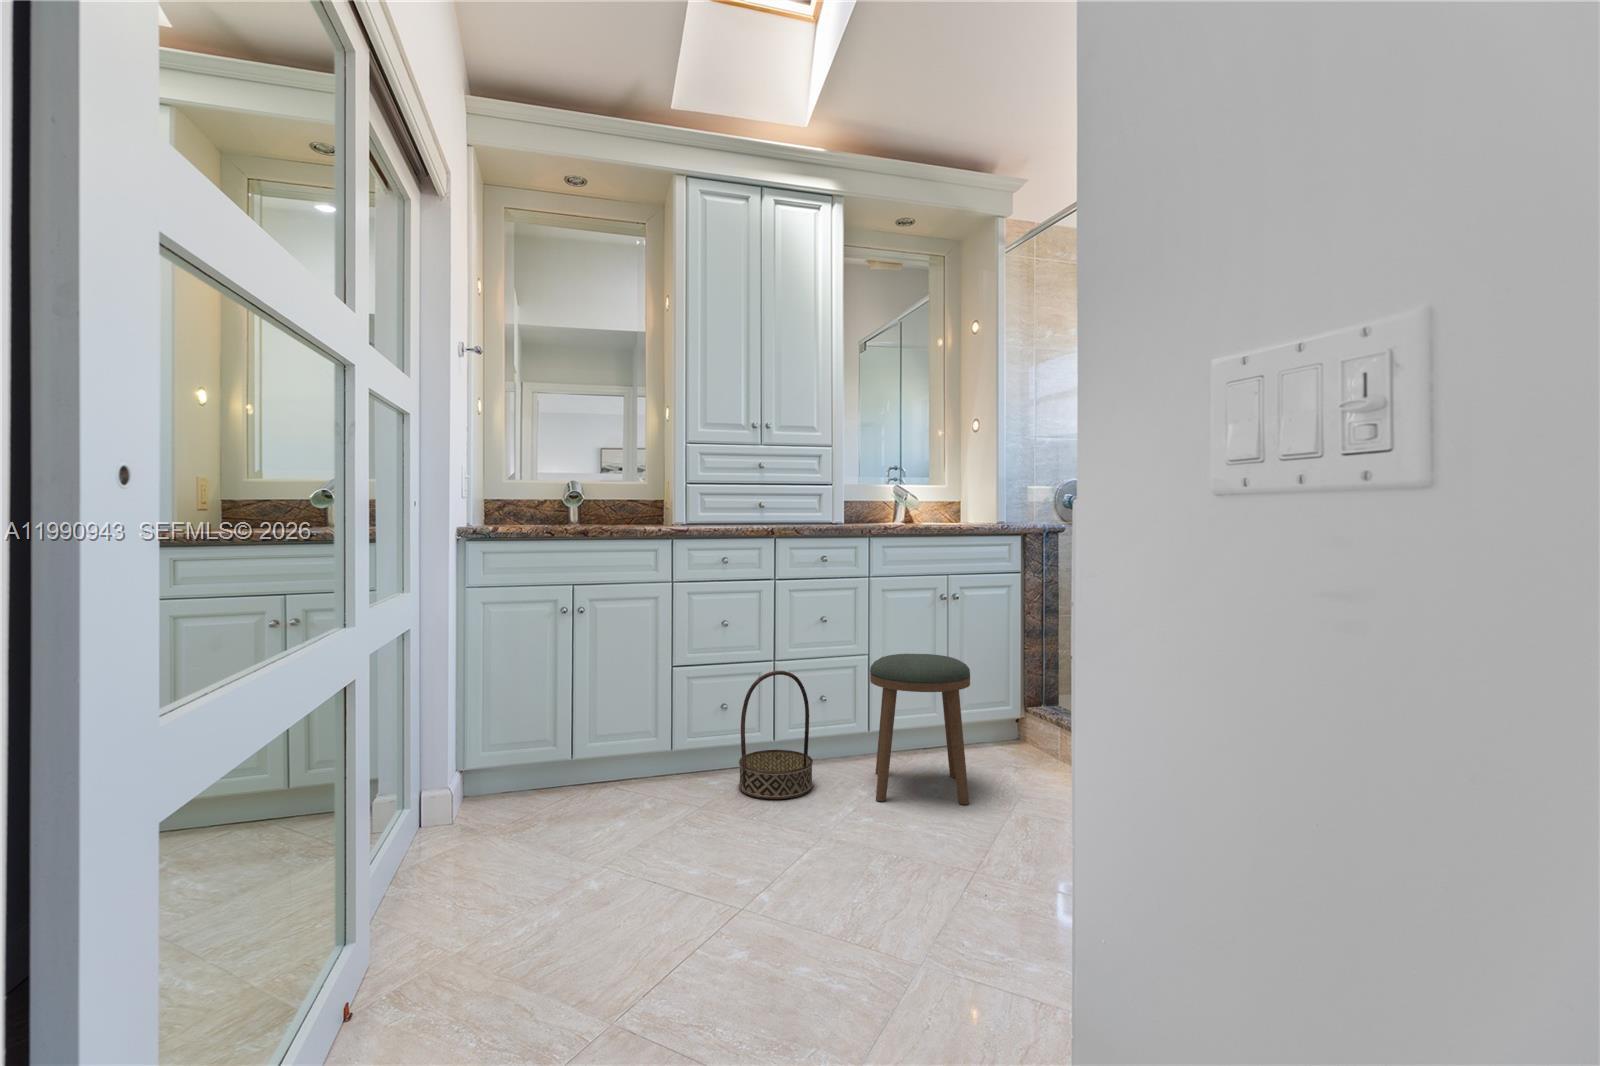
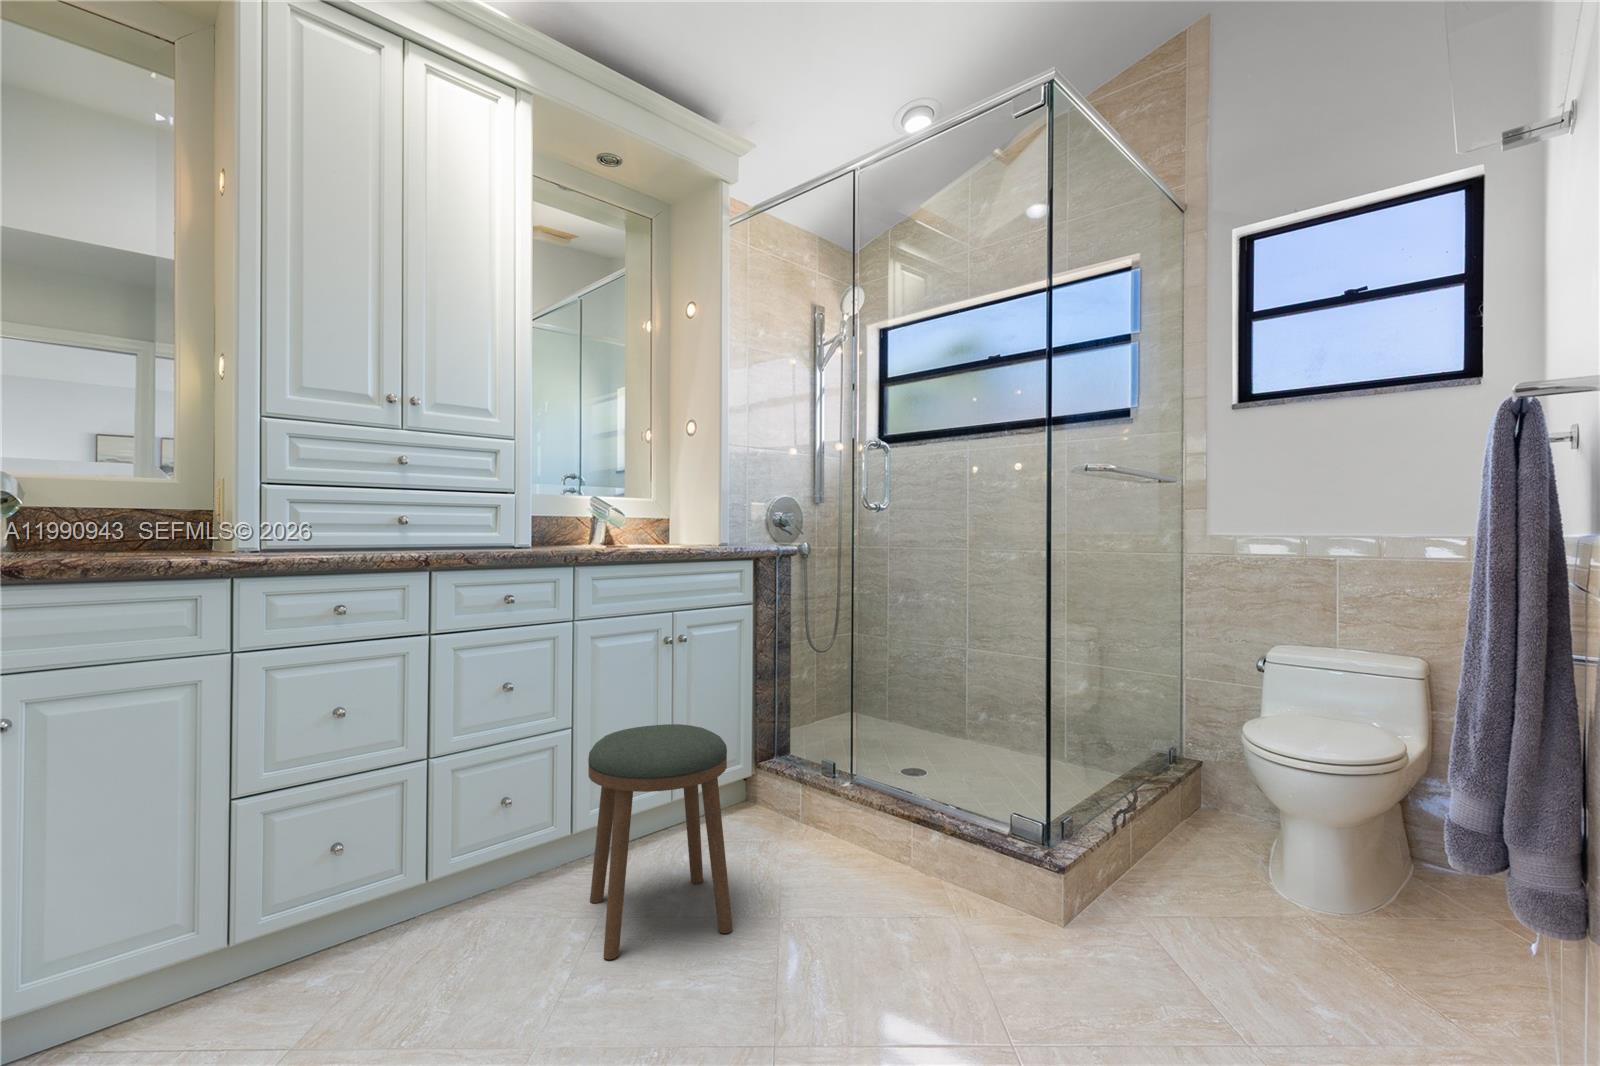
basket: present [739,671,813,799] -> none [365,783,499,1010]

